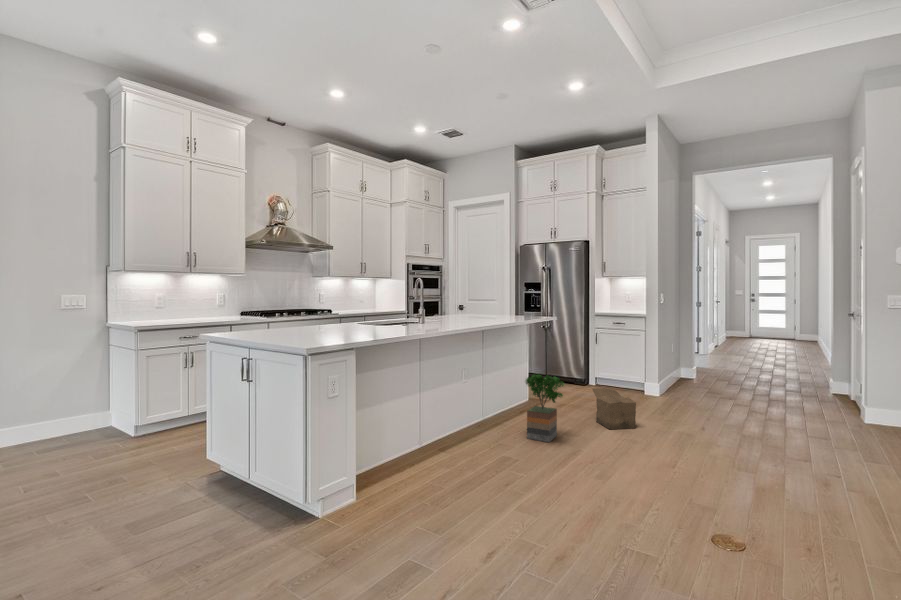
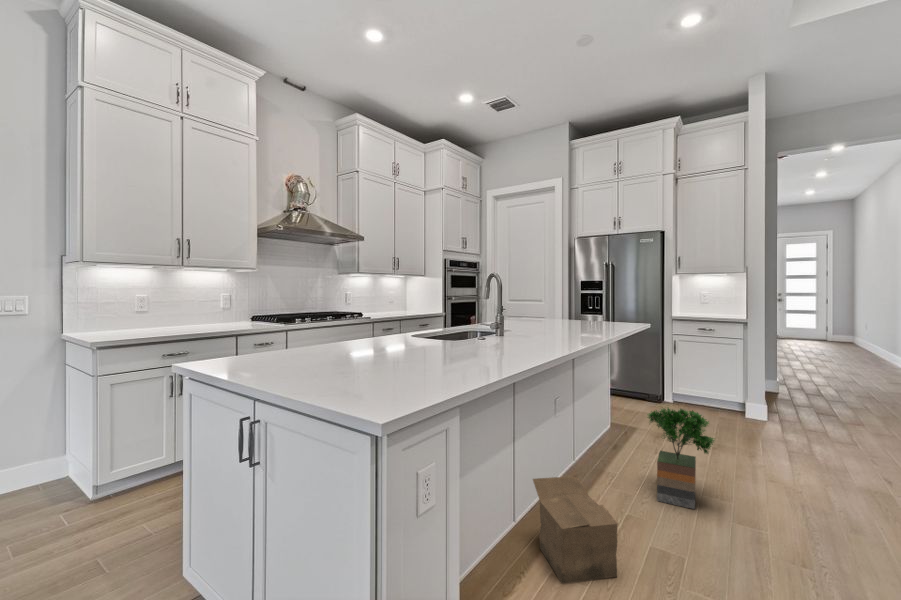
cardboard box: present [592,388,636,429] -> present [533,477,618,583]

